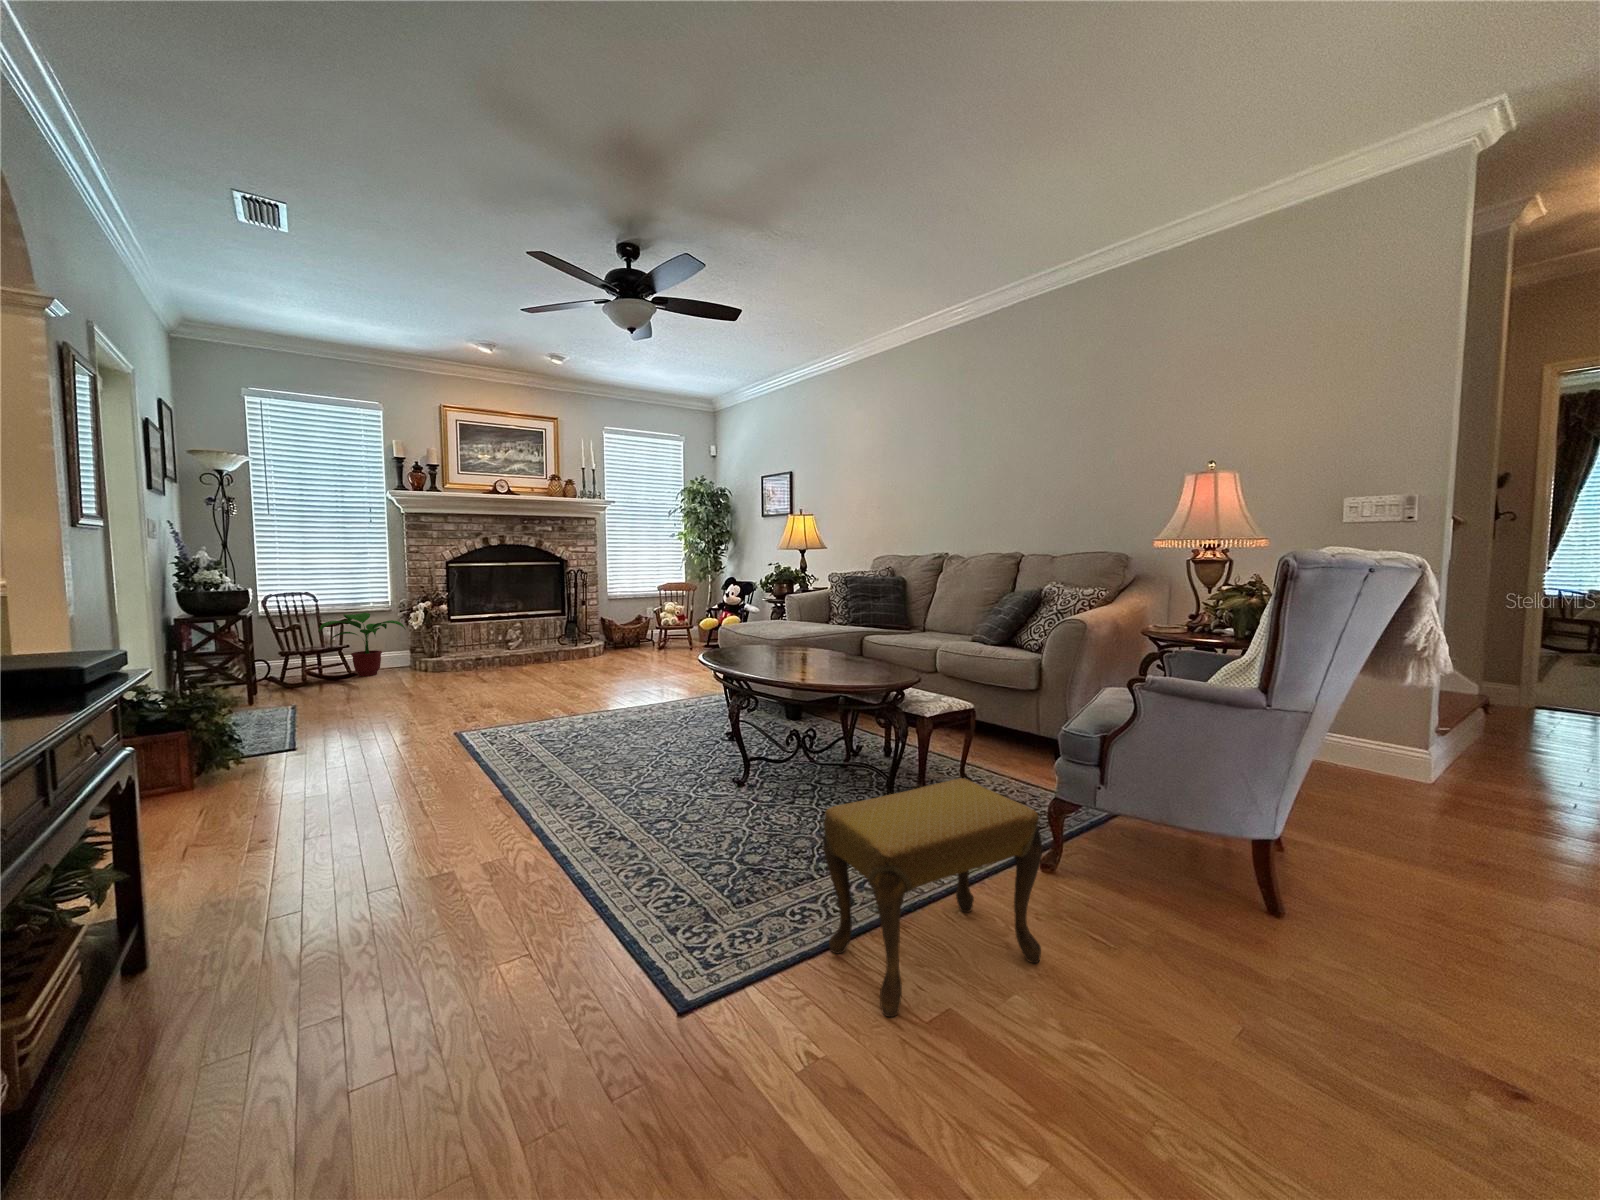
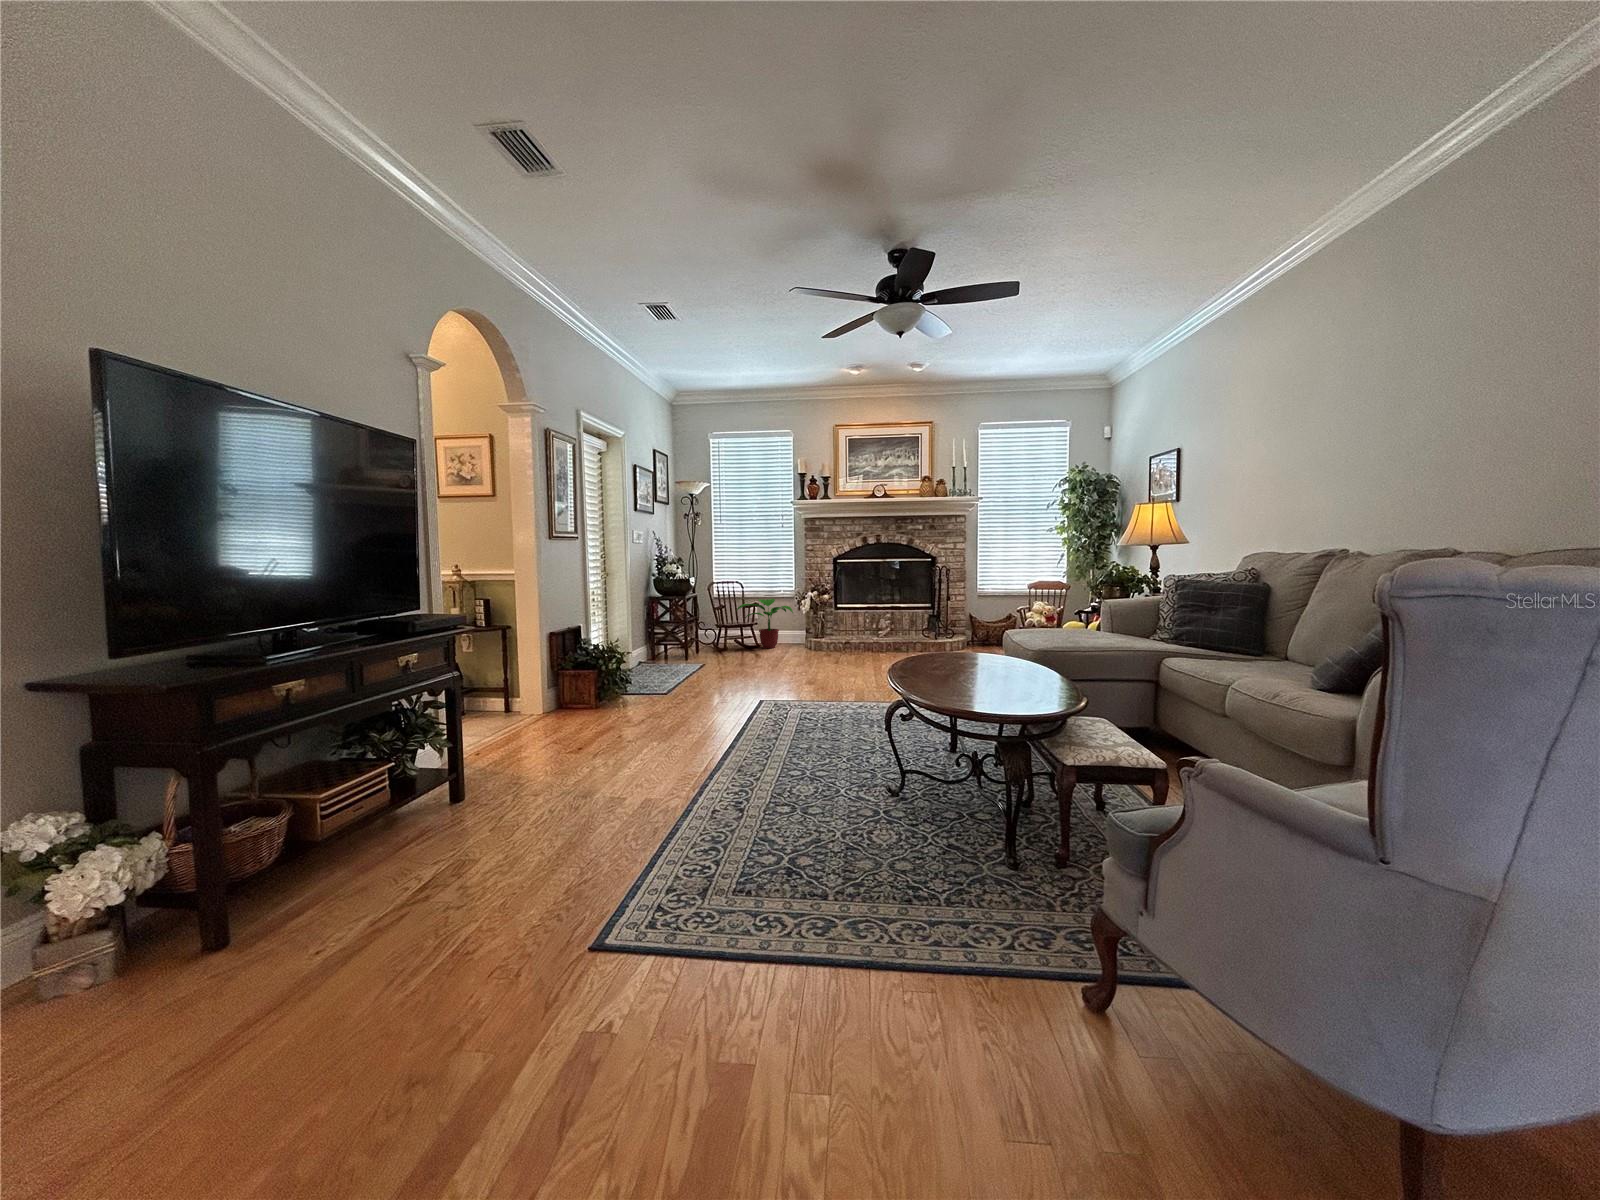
footstool: present [823,778,1042,1017] -> none [697,816,932,1082]

